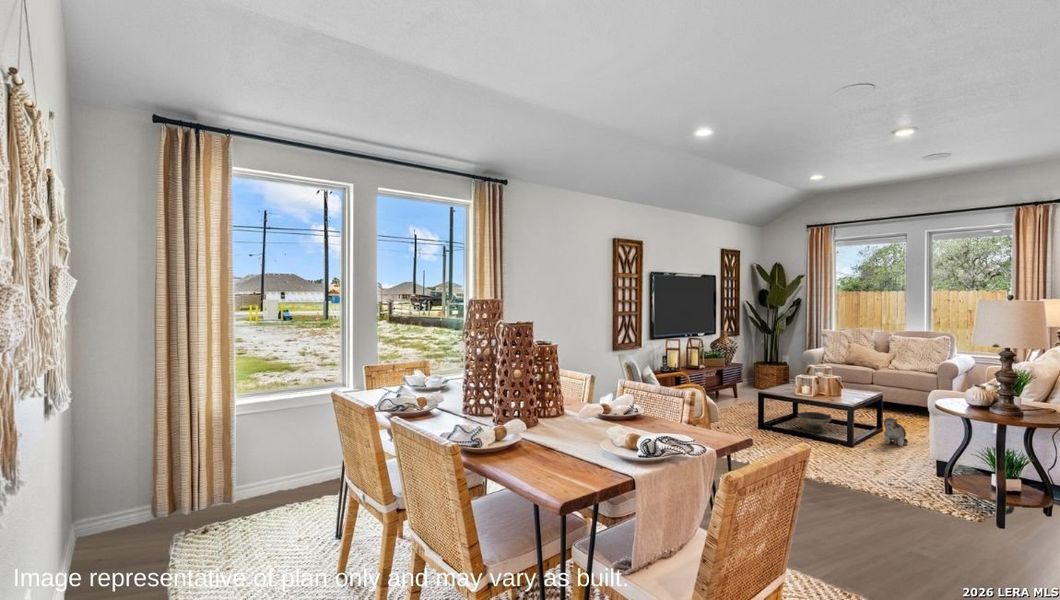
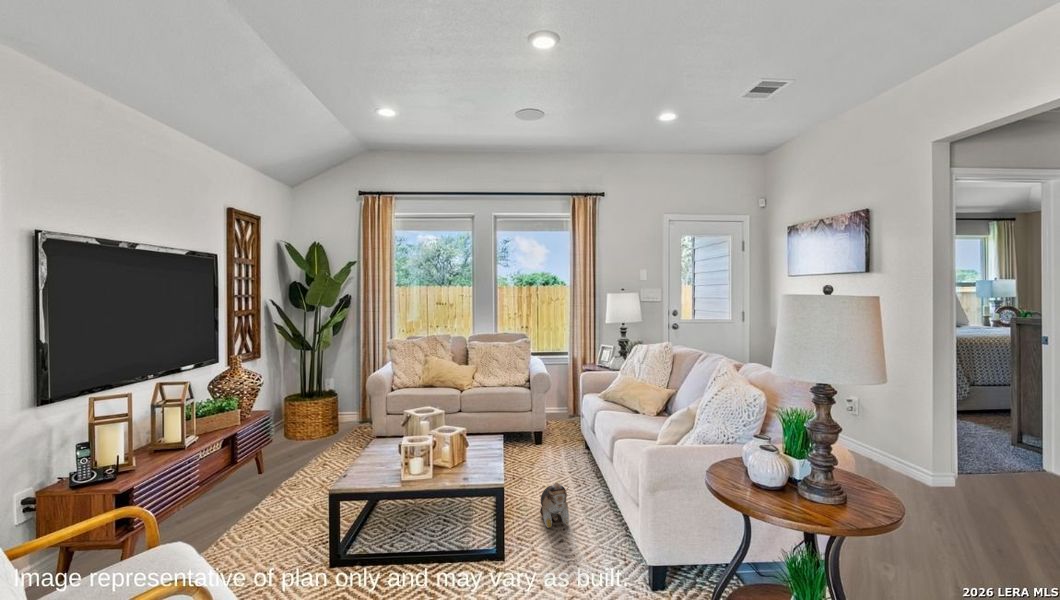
decorative bowl: present [798,412,831,432] -> none [408,493,463,540]

